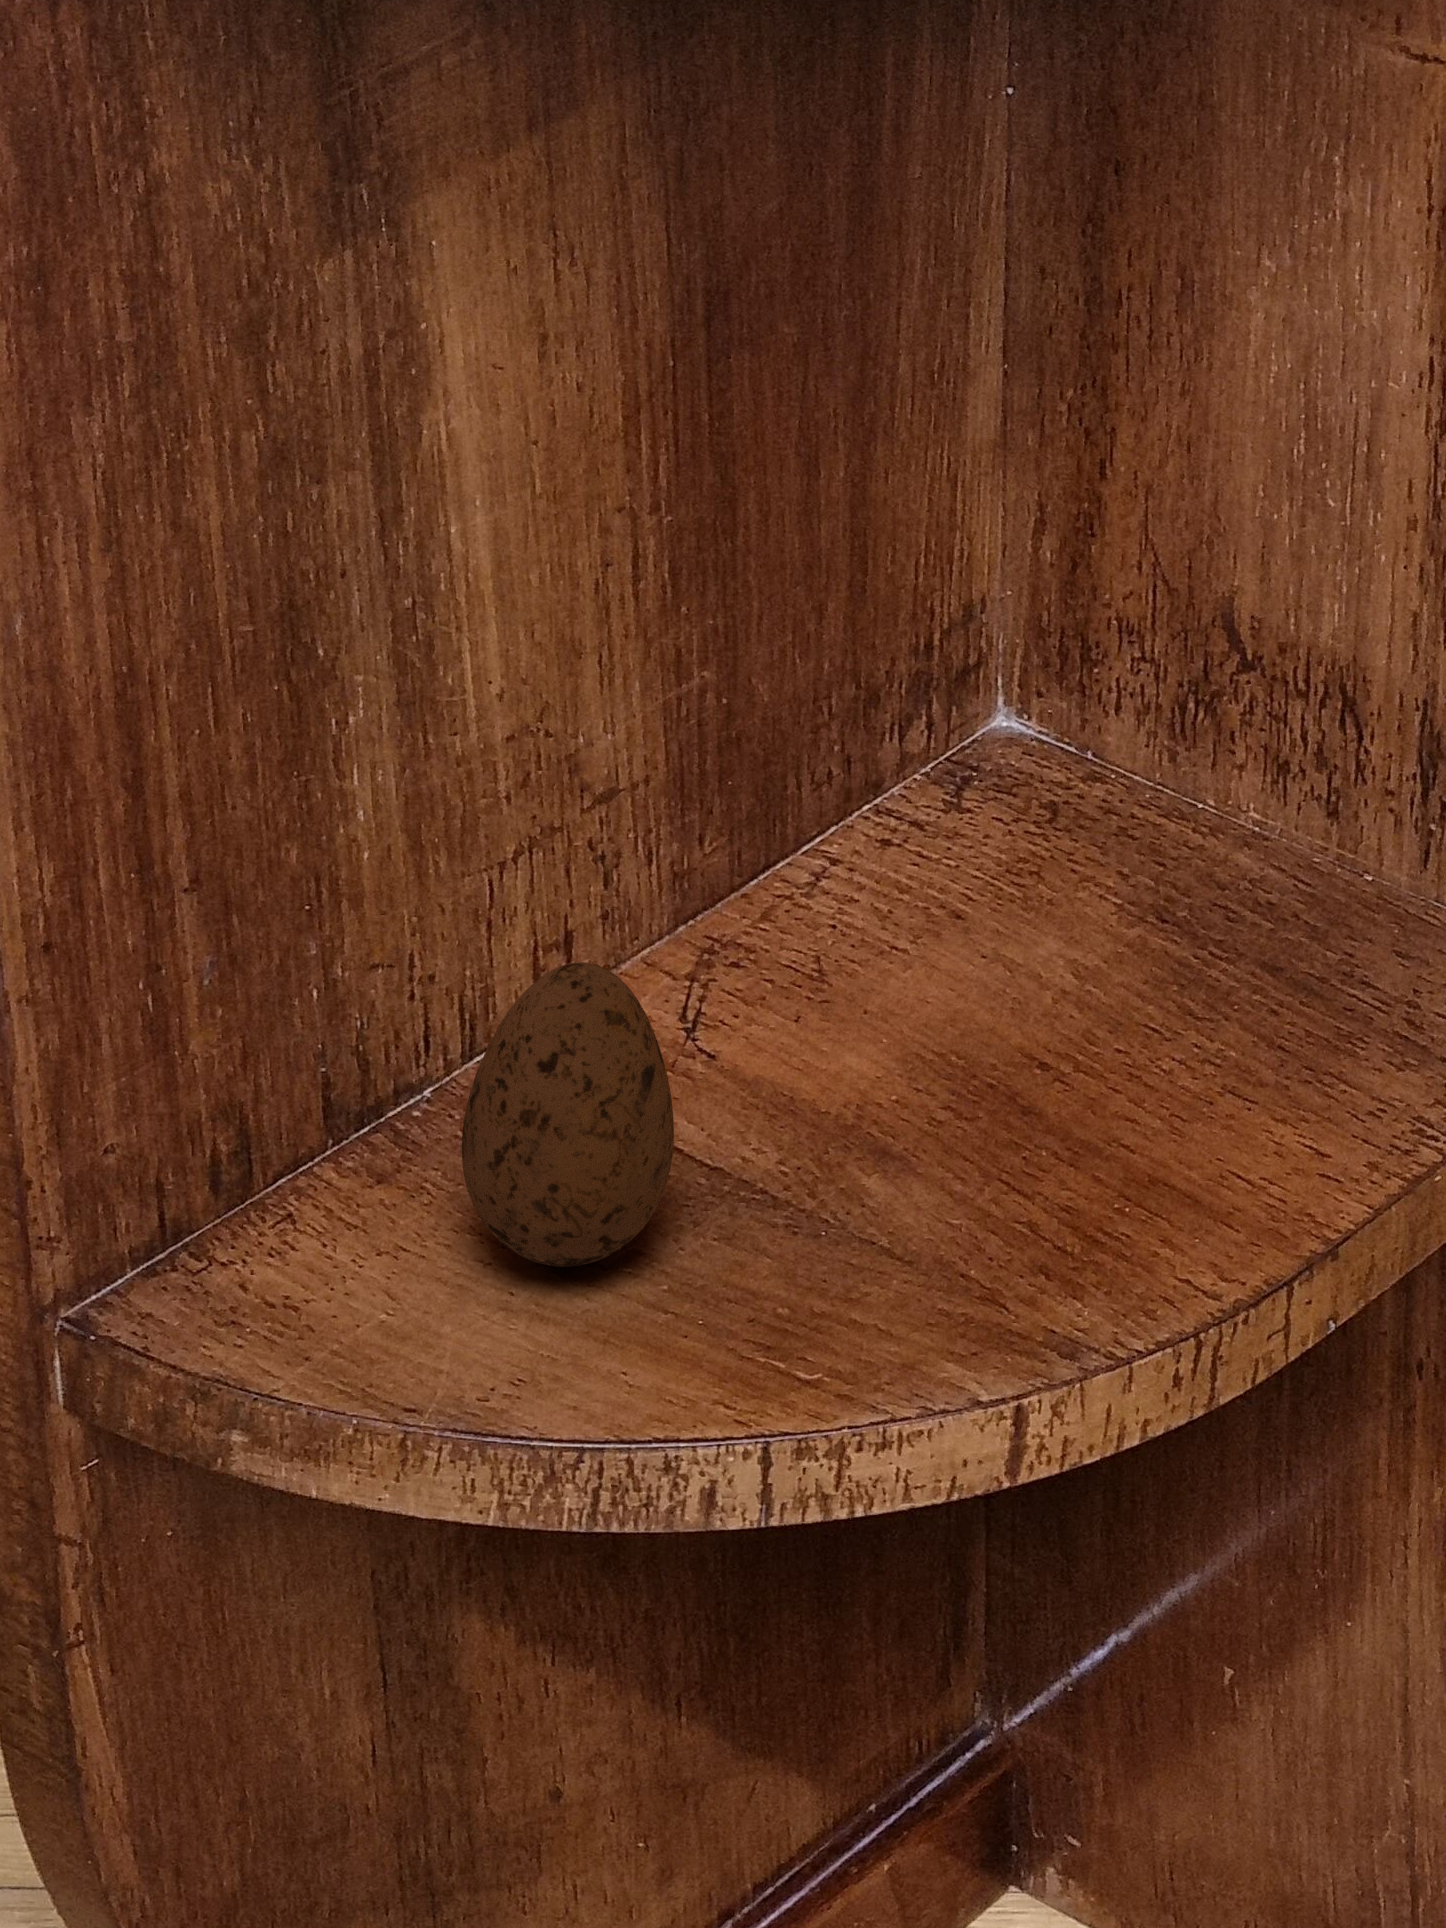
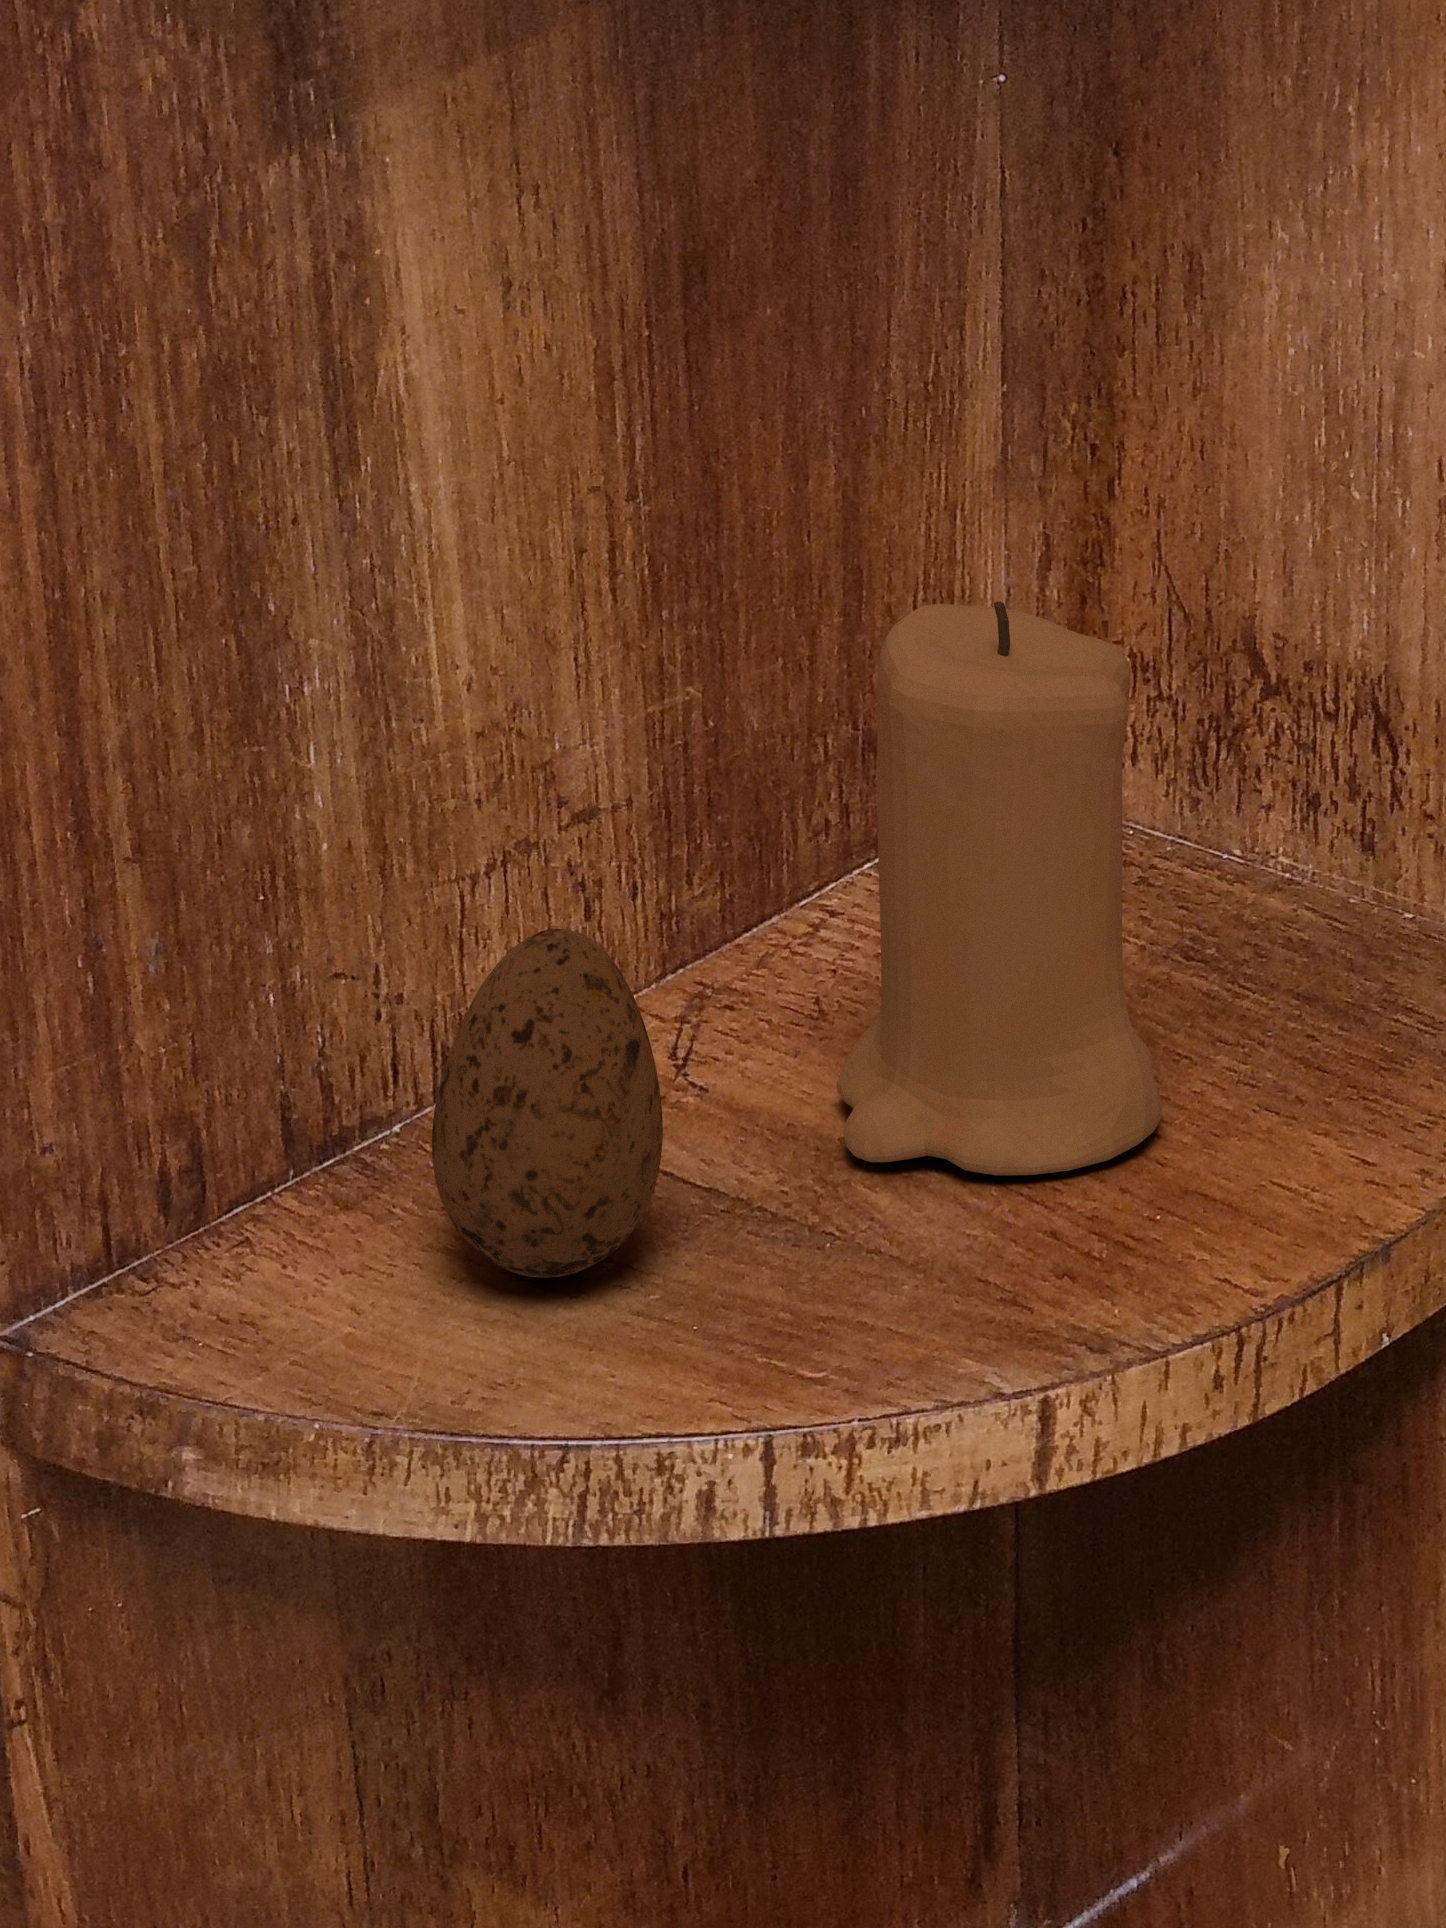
candle: none [833,635,1132,1163] -> present [836,601,1162,1175]

